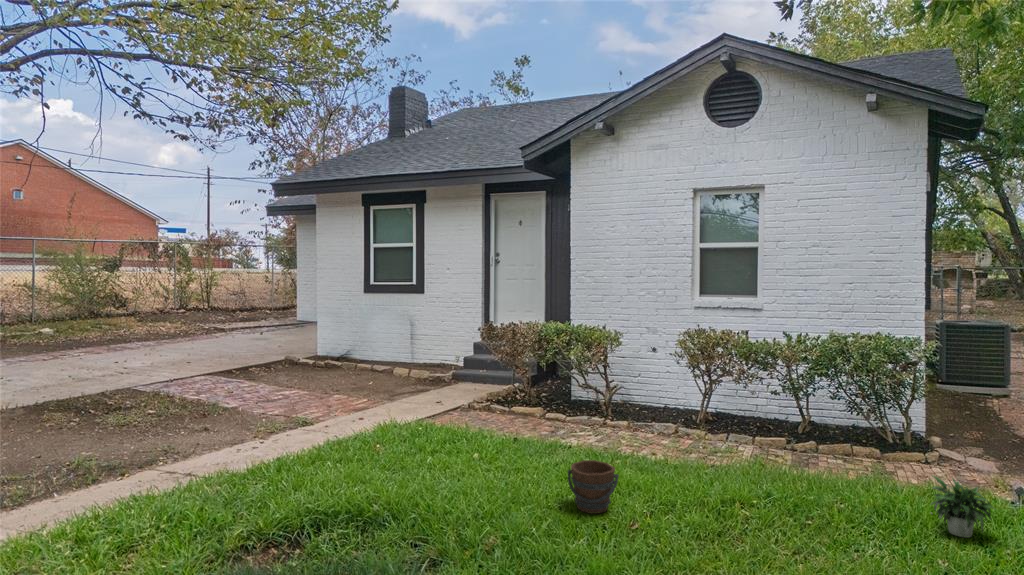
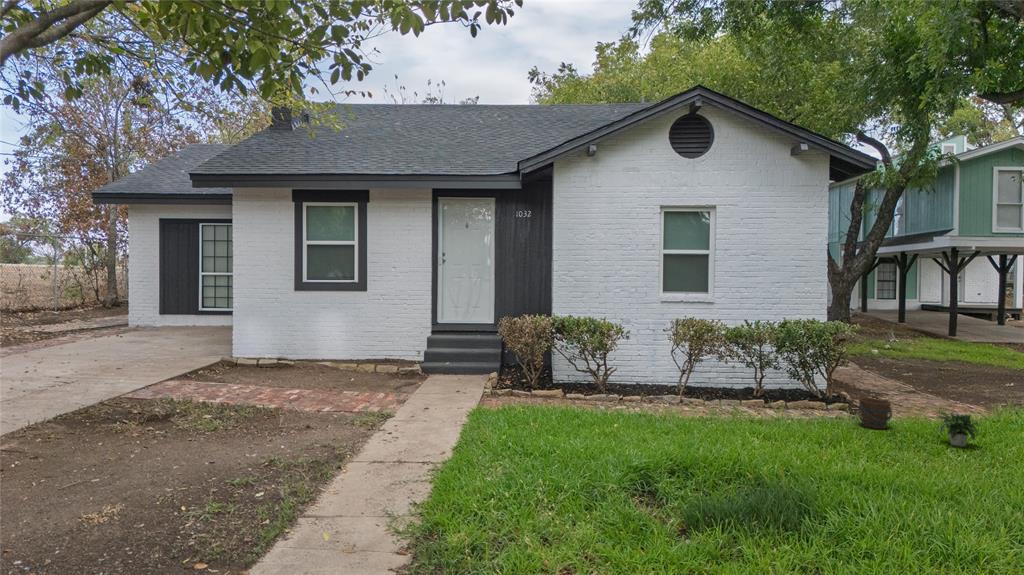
bucket: present [568,460,619,514] -> present [859,398,892,429]

